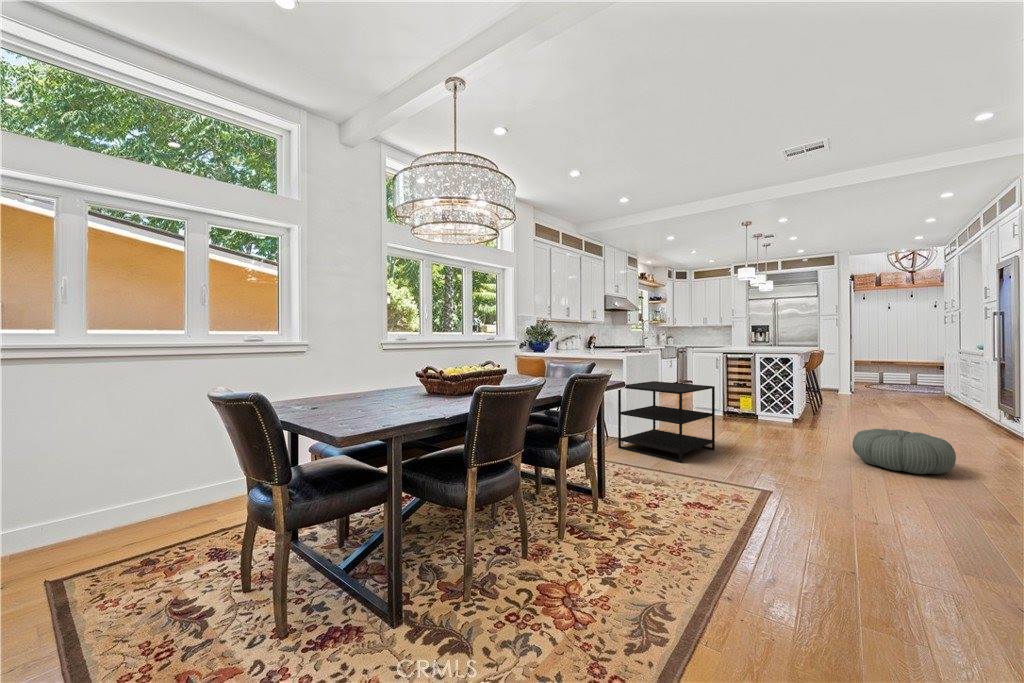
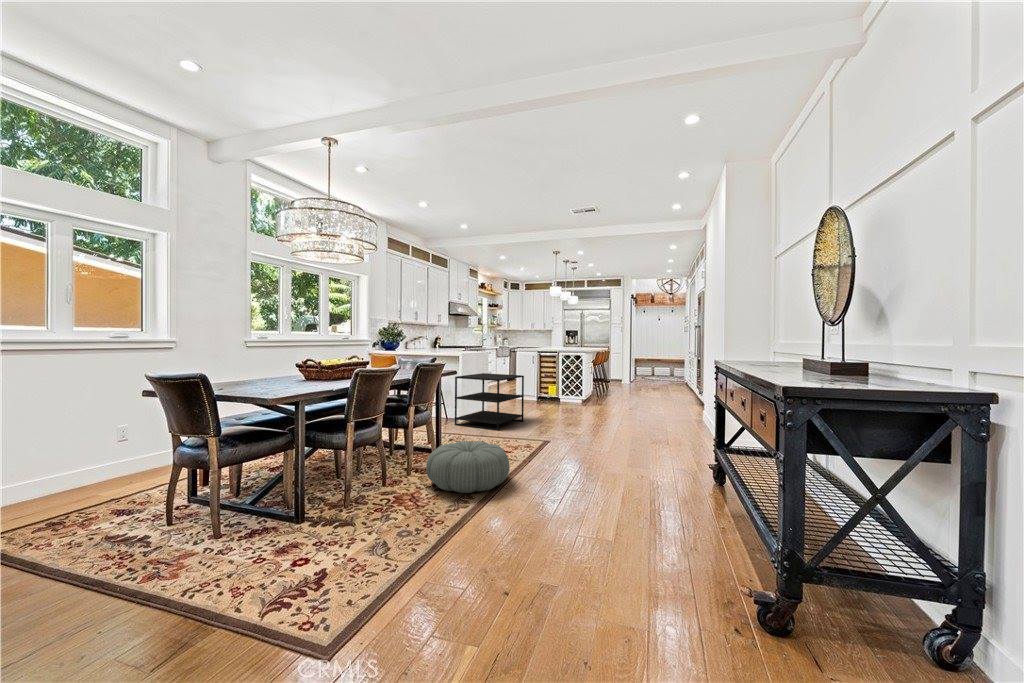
pouf: present [853,429,956,474] -> present [426,441,510,493]

